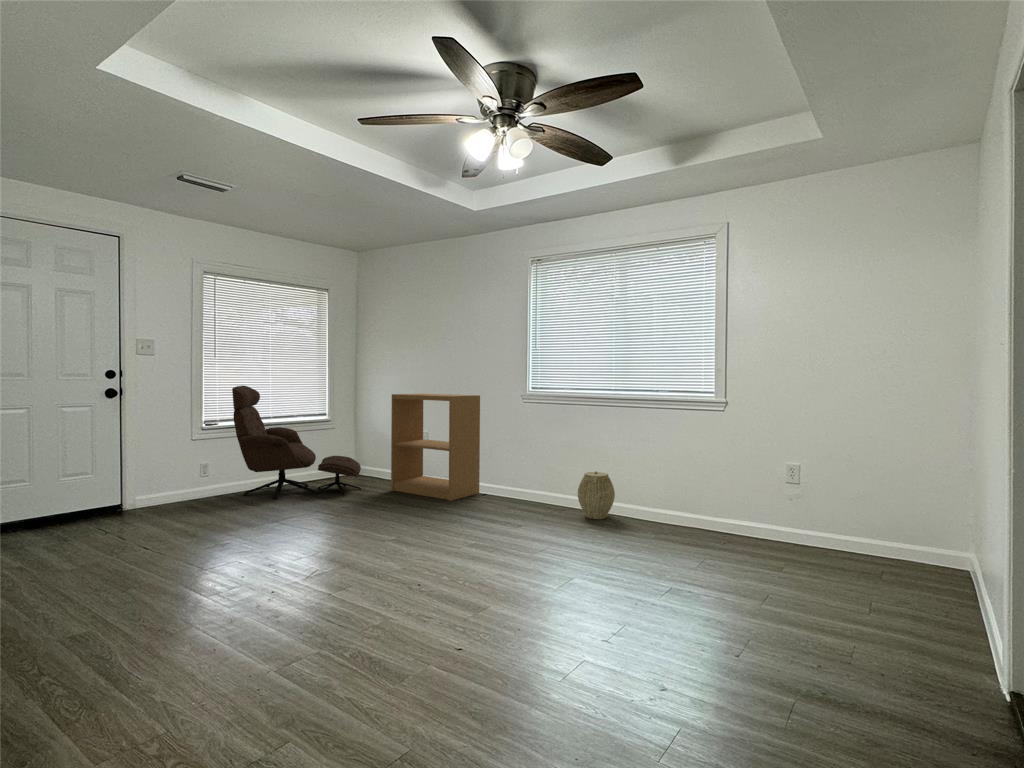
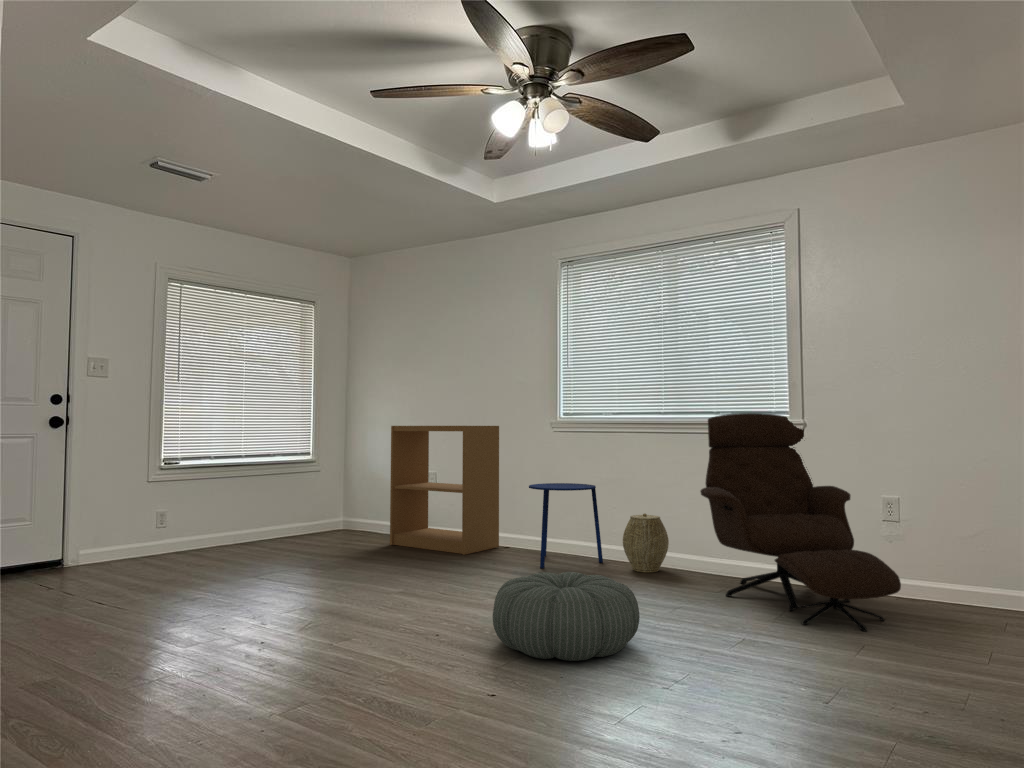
lounge chair: present [232,386,361,499] -> present [700,413,901,631]
side table: none [503,444,562,515] -> present [529,483,603,568]
pouf: none [464,531,585,611] -> present [493,572,640,661]

